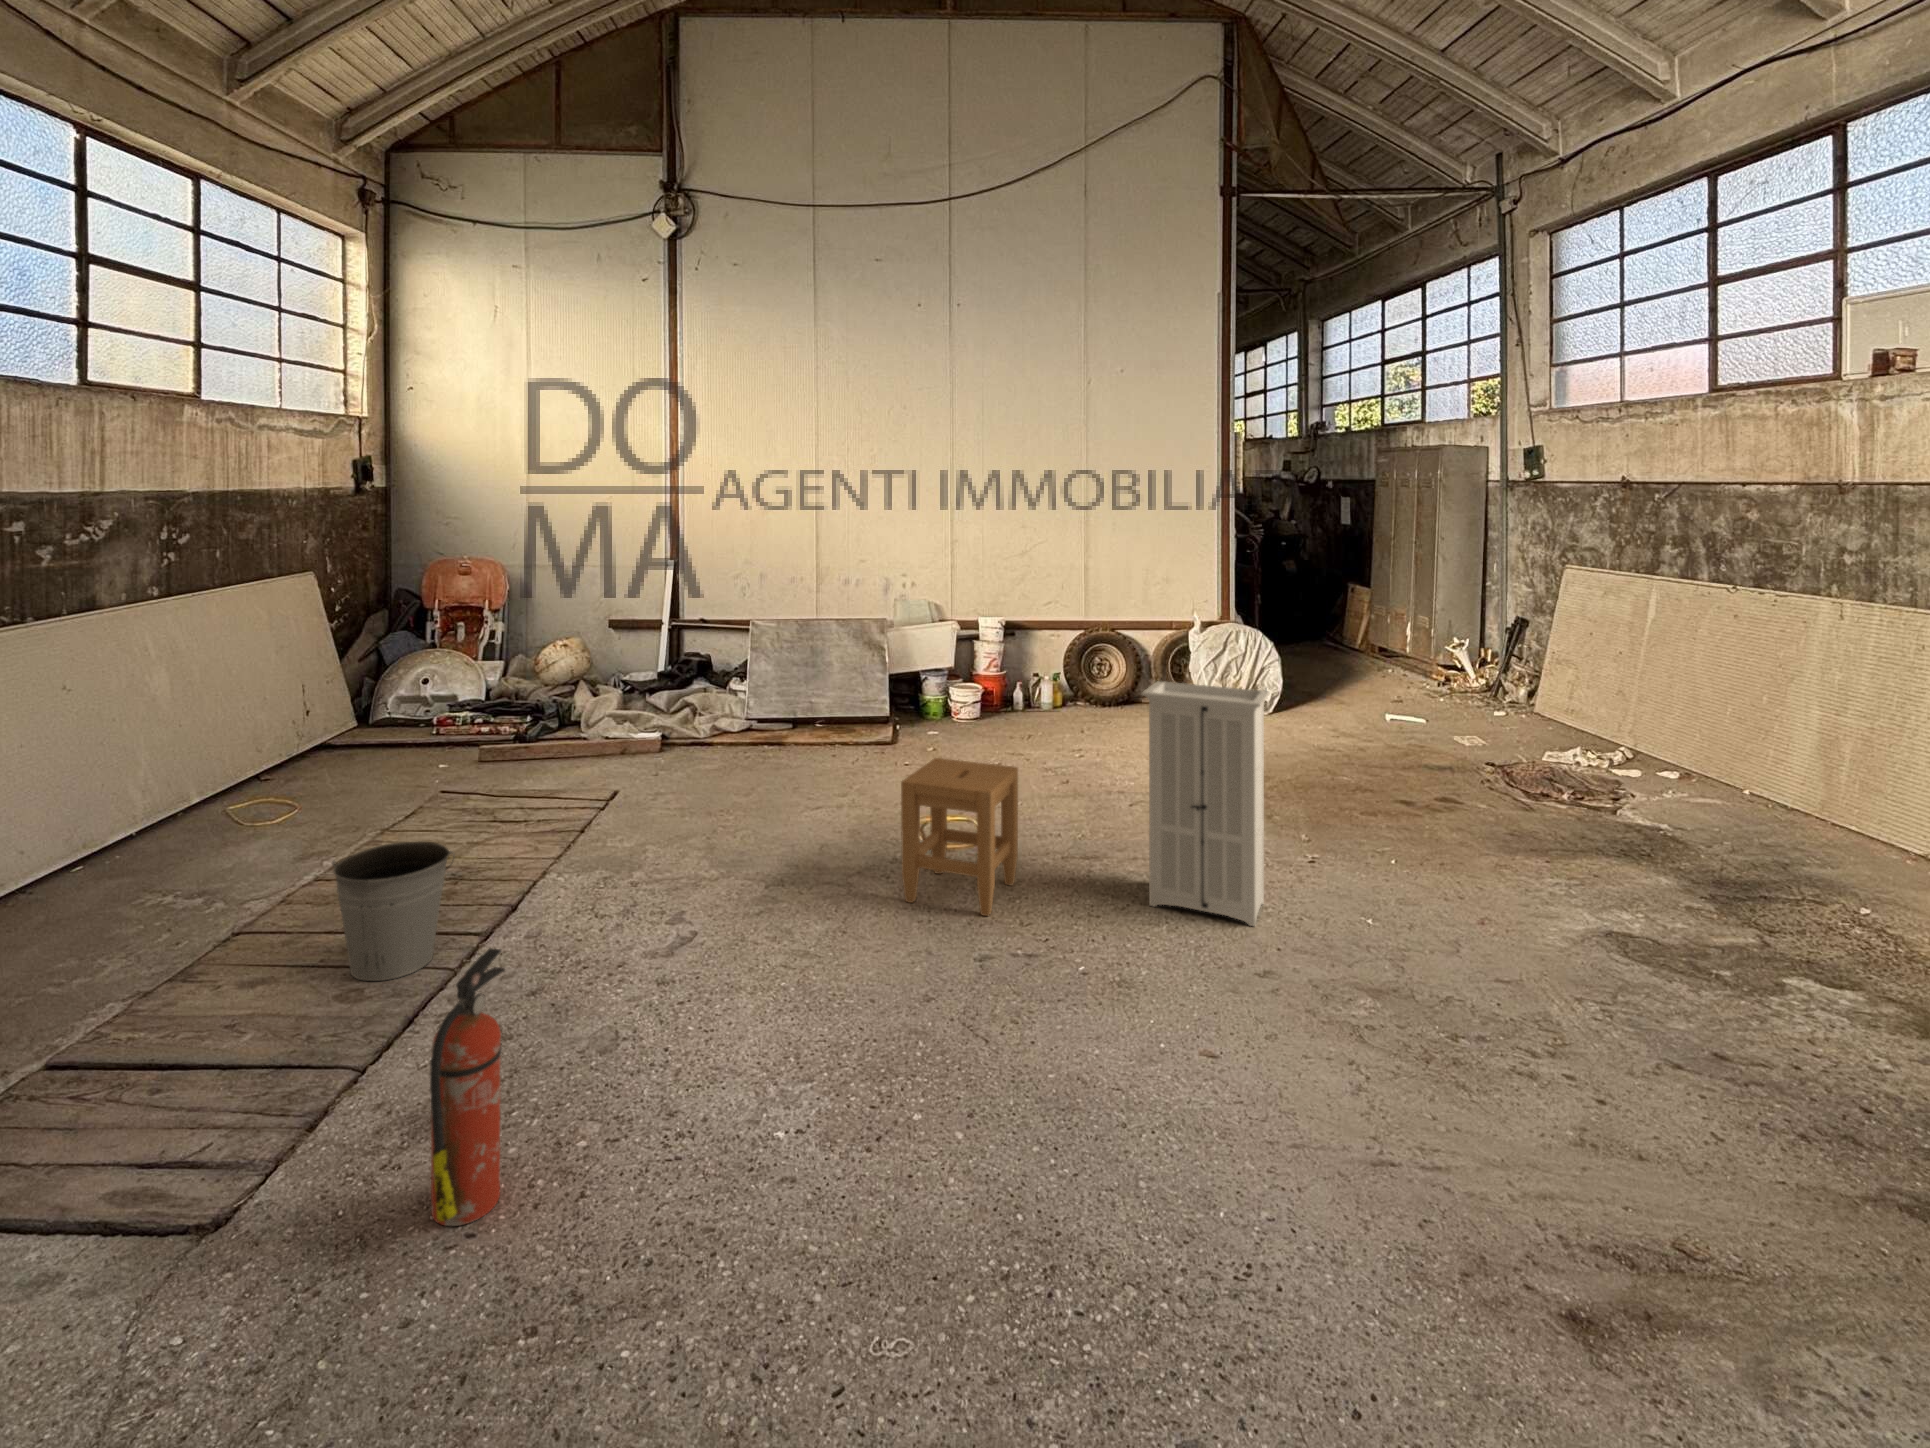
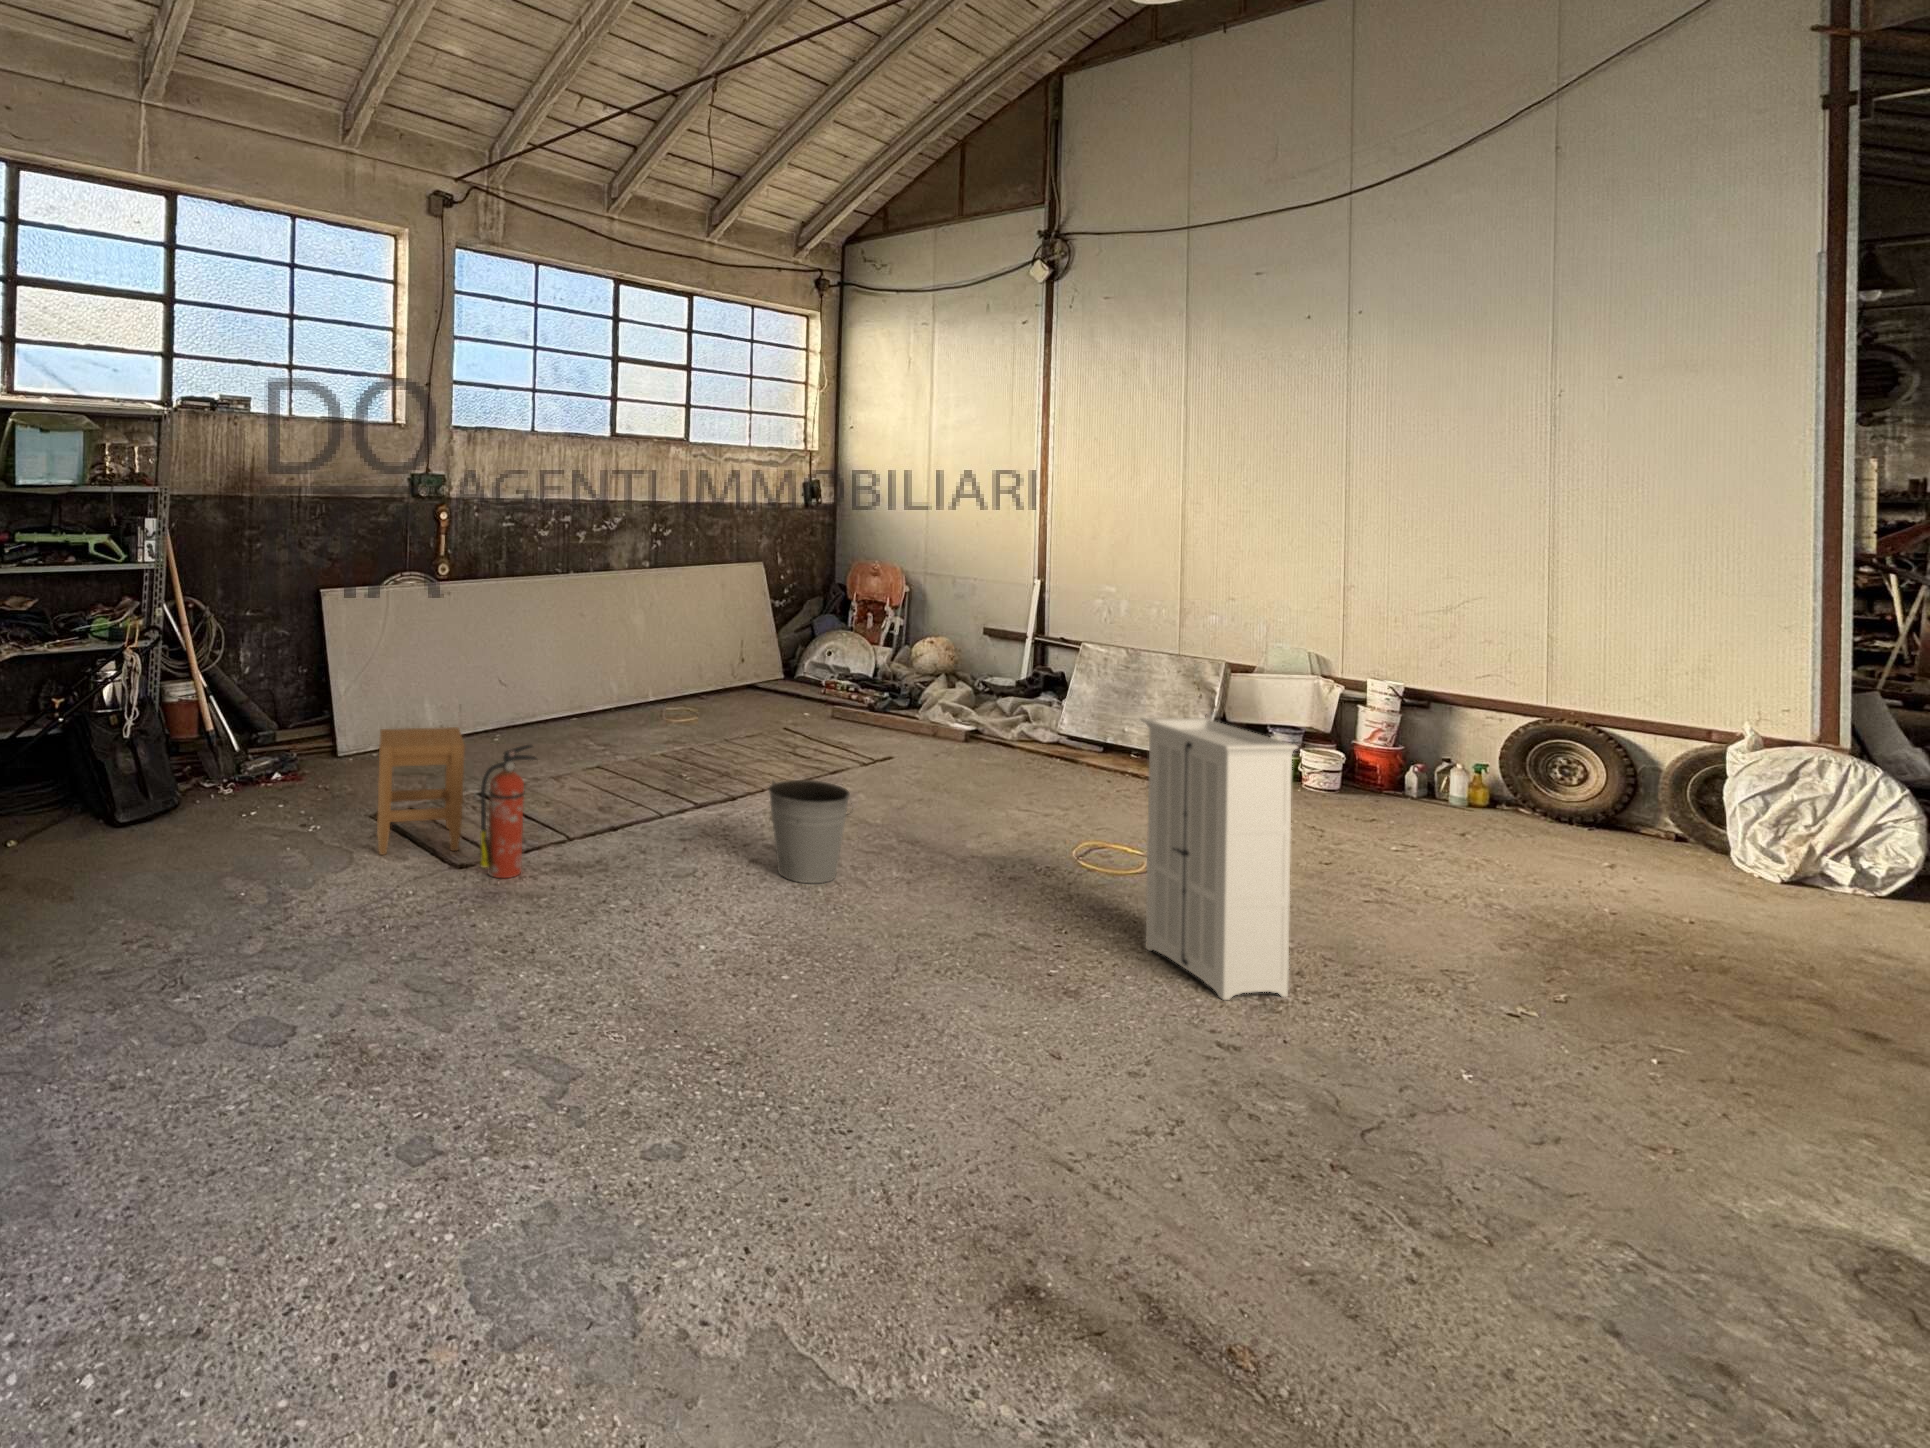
stool: present [901,758,1018,916] -> present [377,727,465,855]
bucket: present [332,841,455,981] -> present [768,780,854,883]

